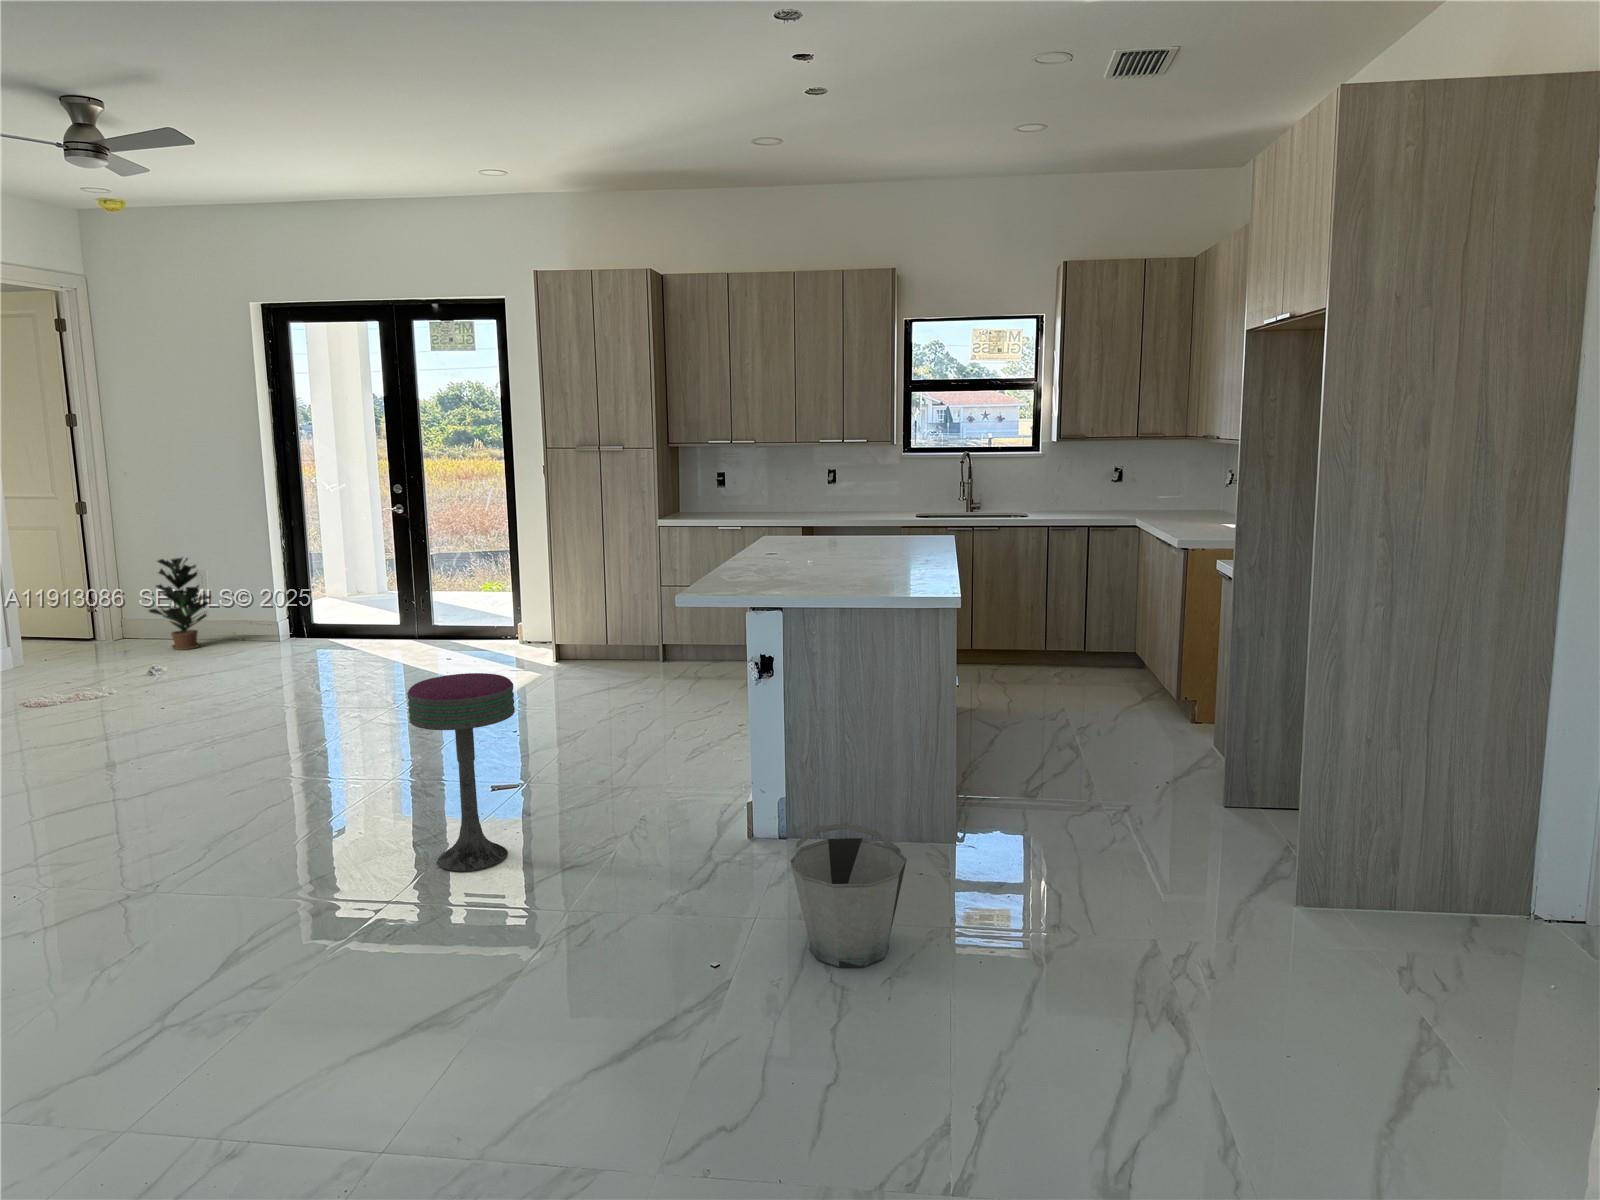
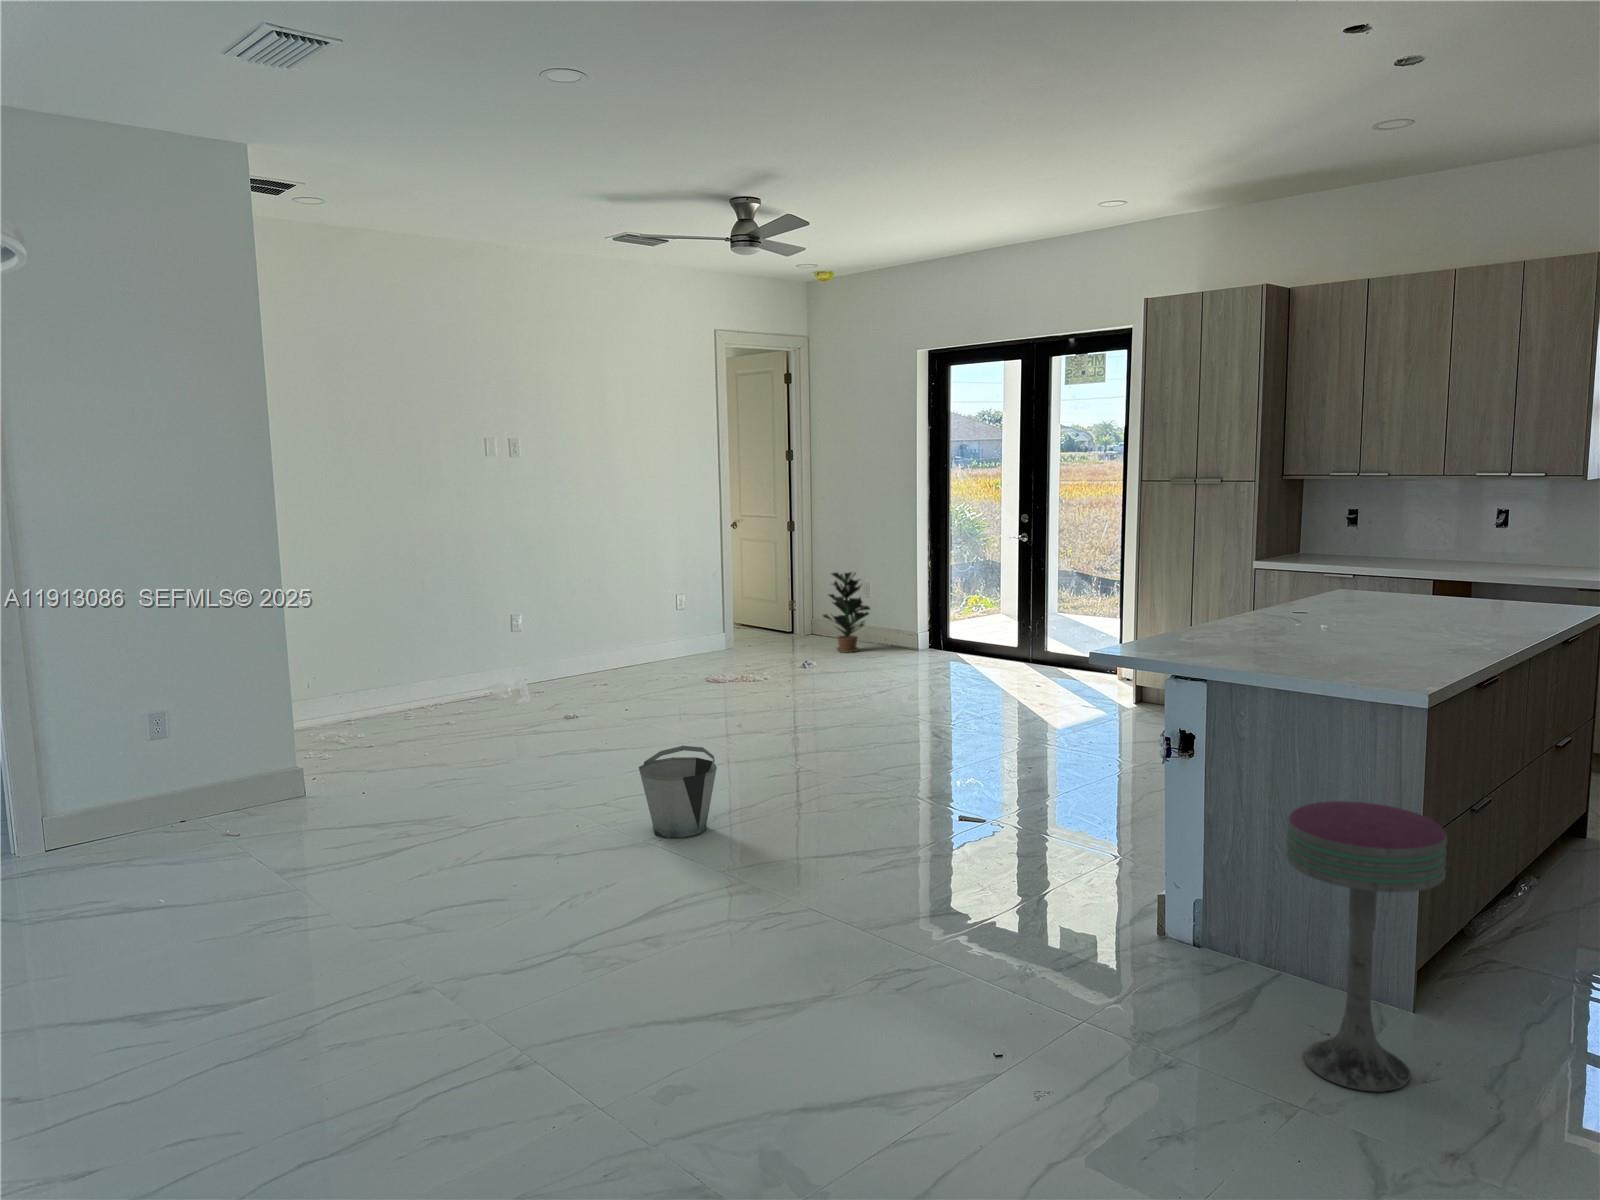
bar stool: present [407,673,515,871] -> present [1286,801,1447,1092]
bucket: present [790,822,907,968] -> present [639,746,717,838]

